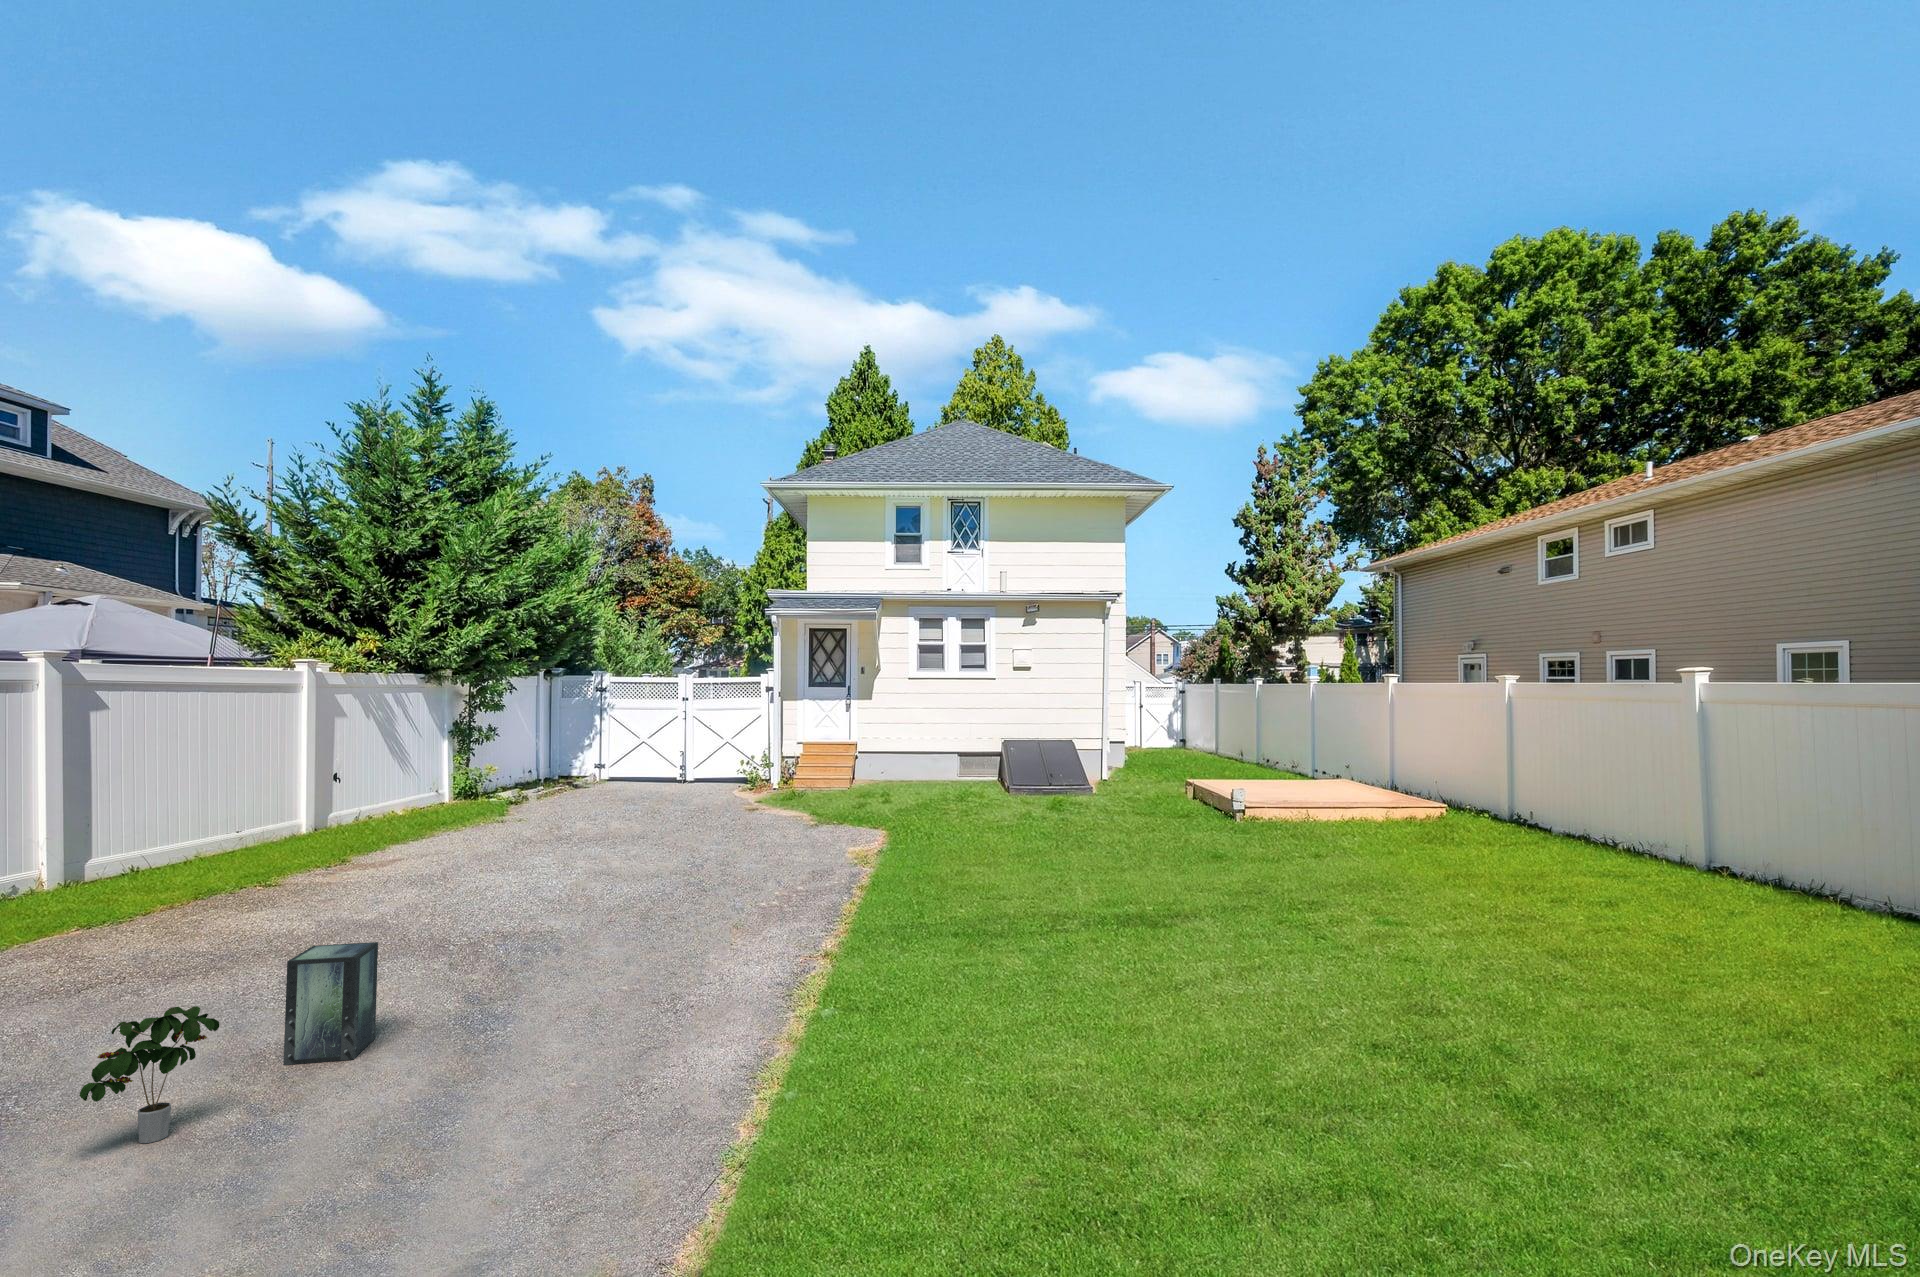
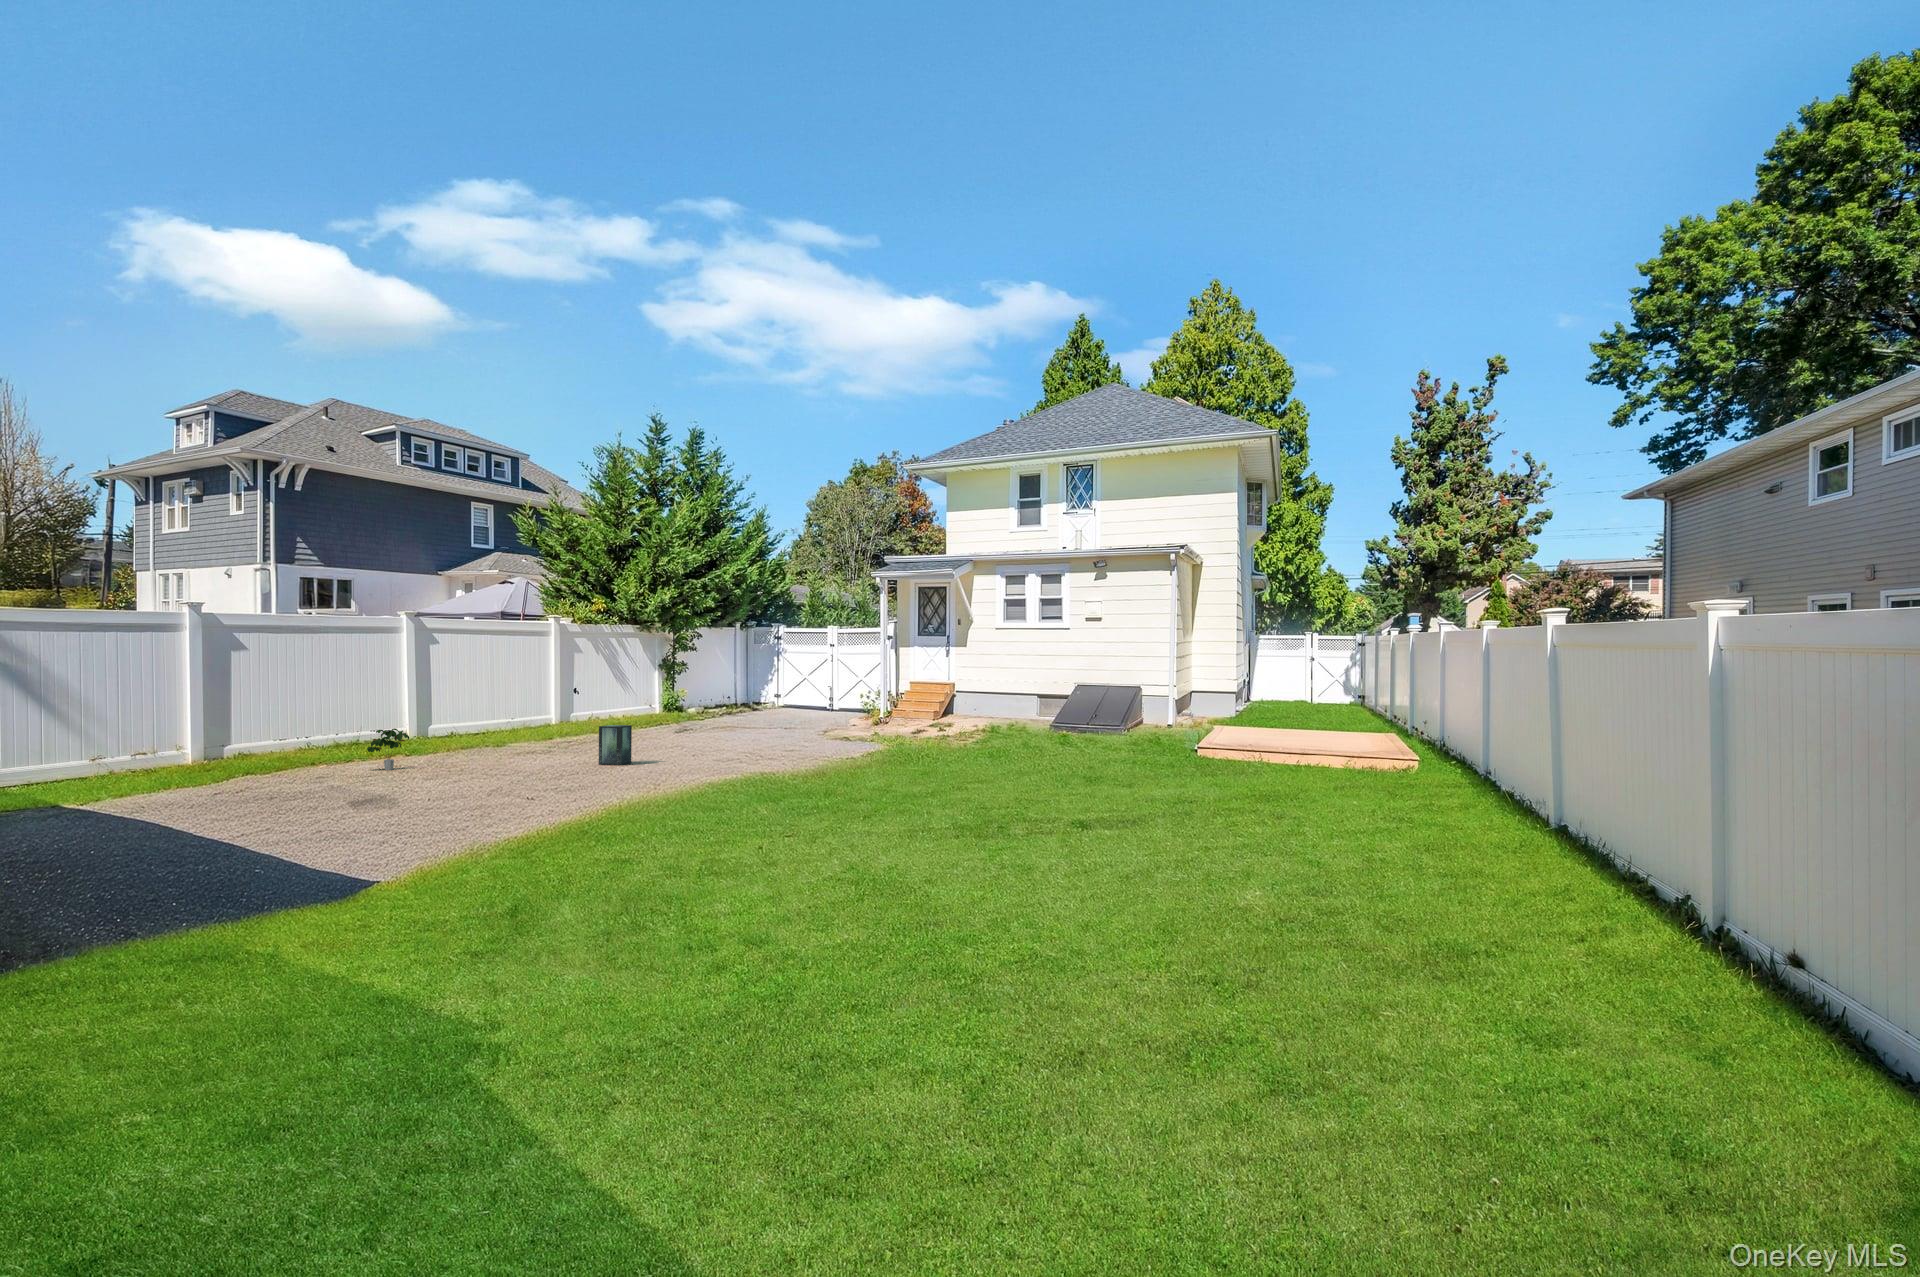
storage box: present [283,942,378,1065] -> present [599,725,632,765]

